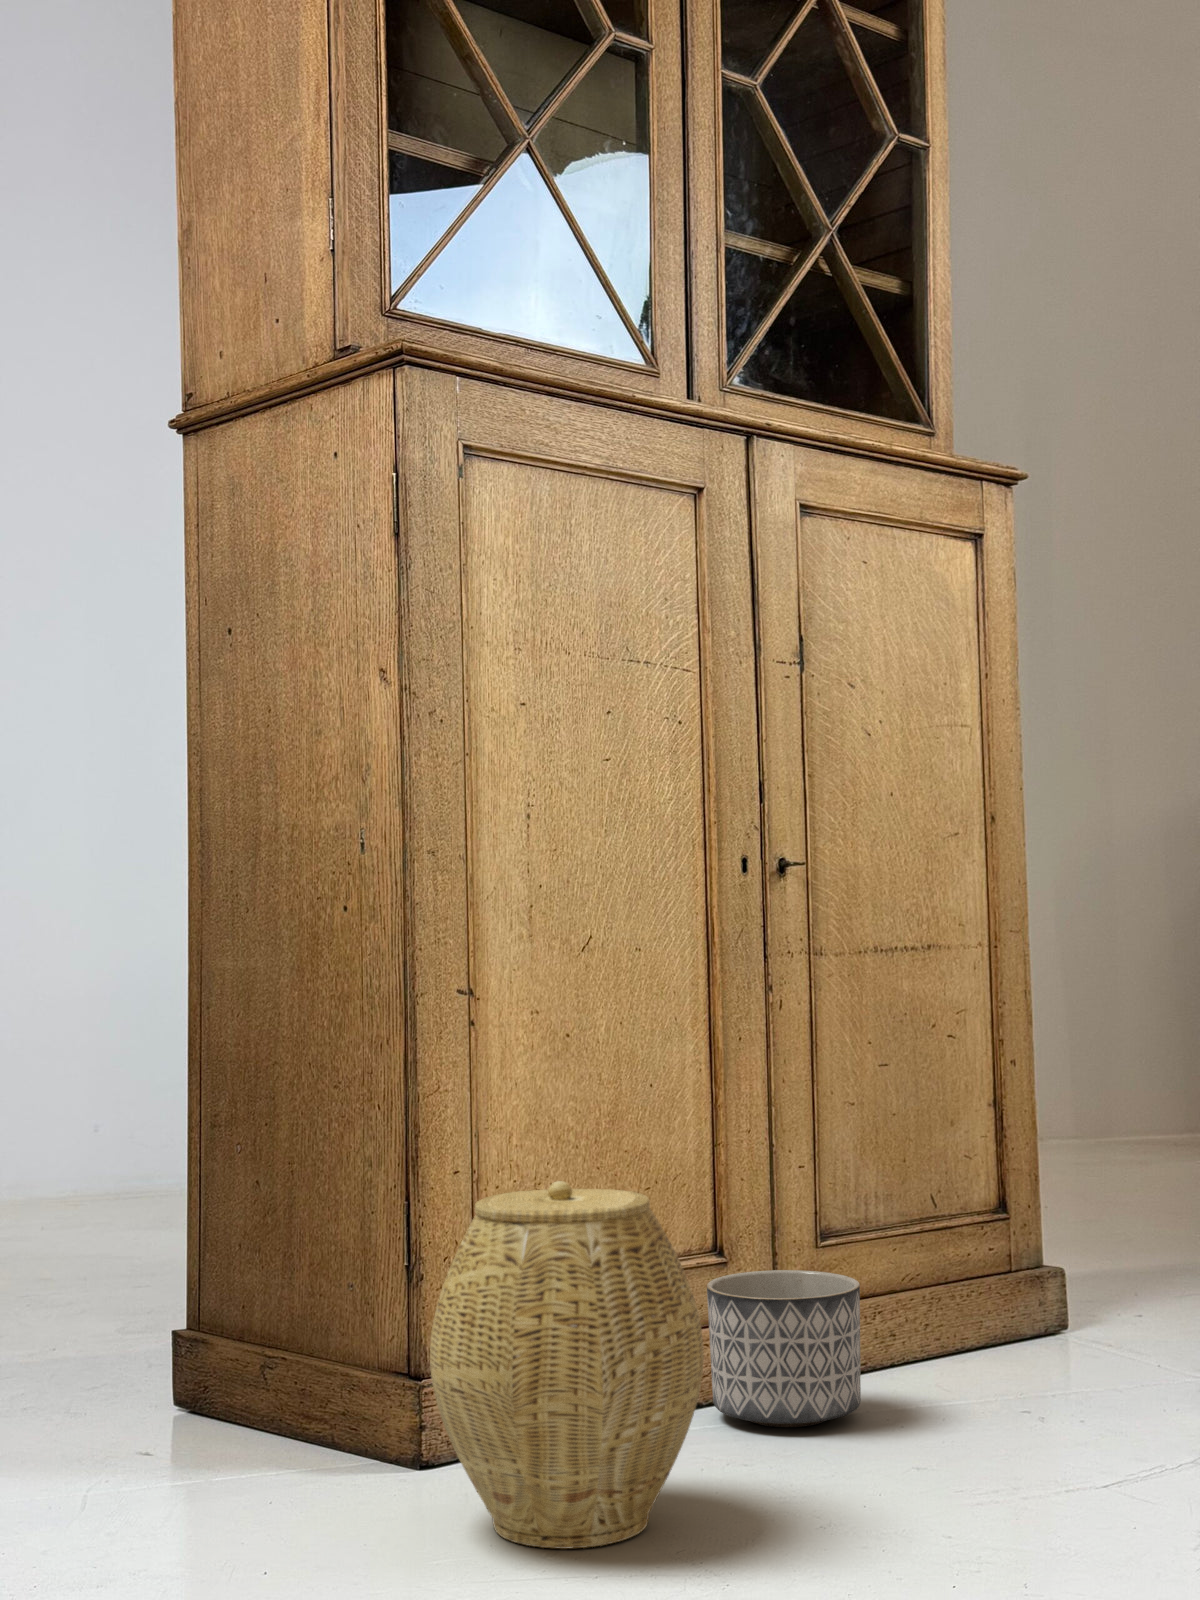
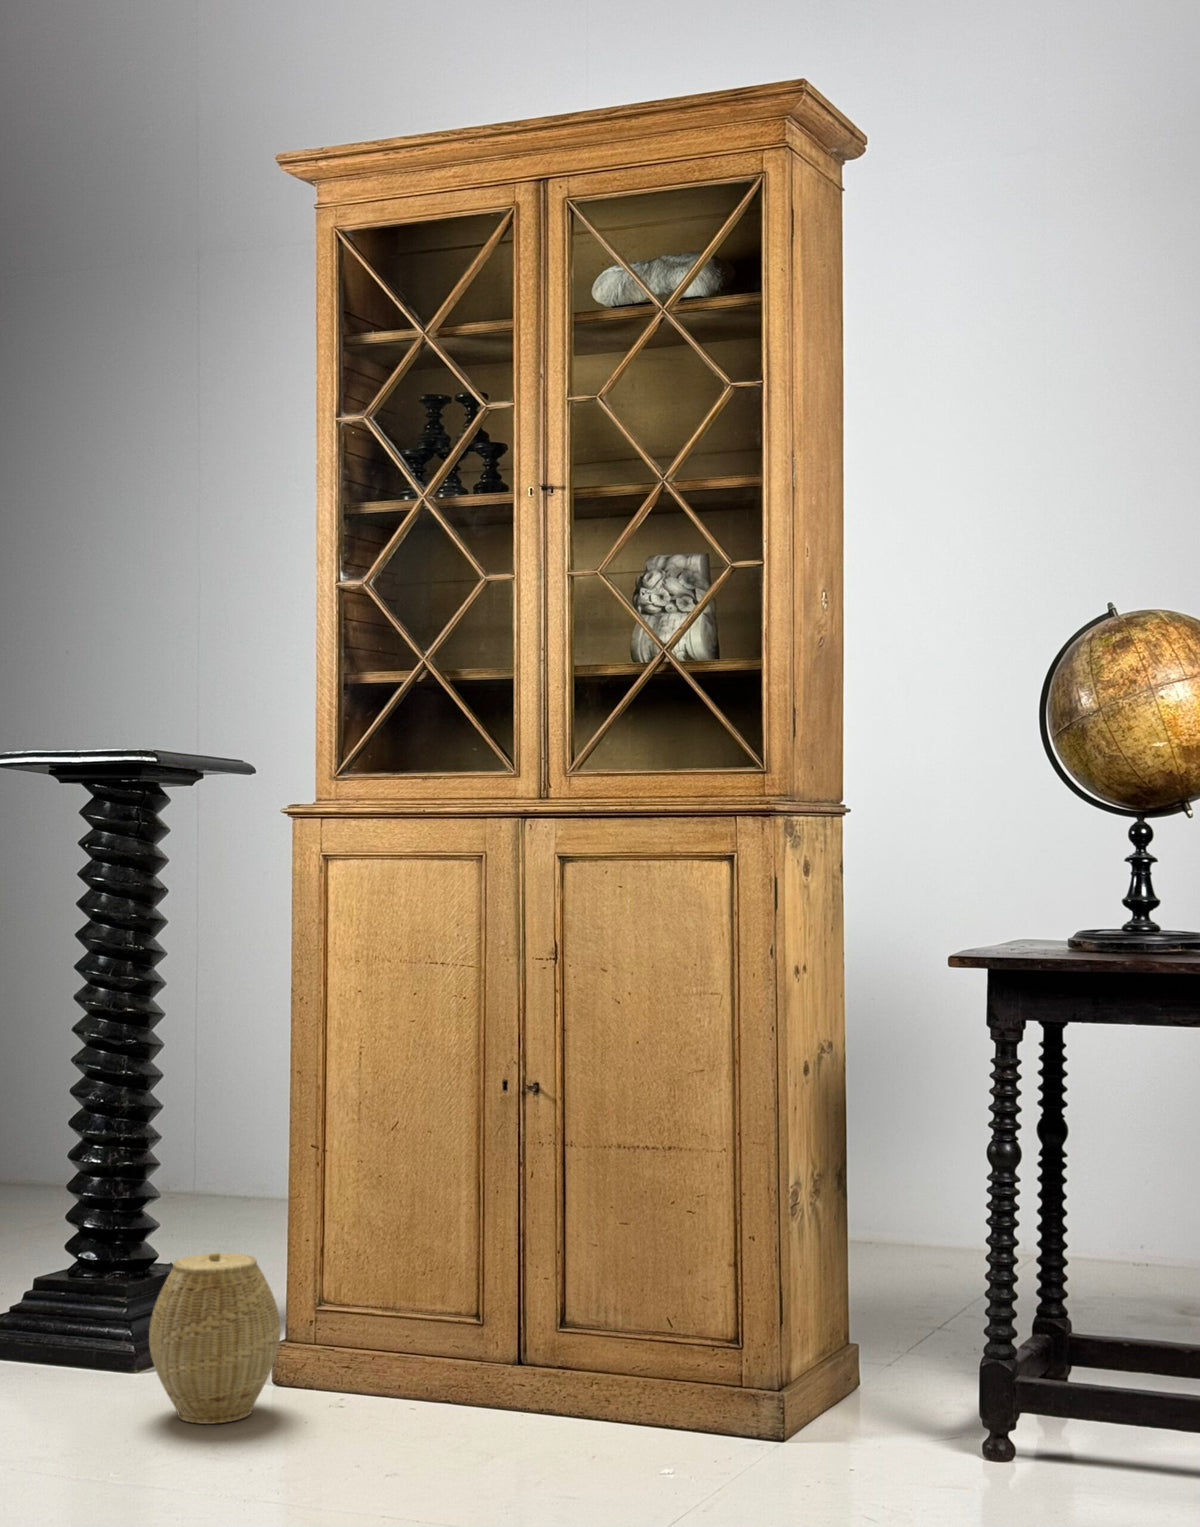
planter: present [707,1270,861,1427] -> none [399,1330,487,1423]

